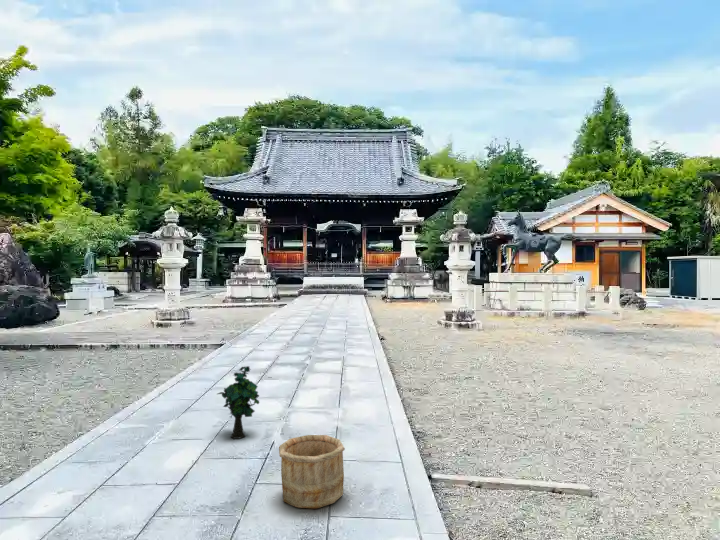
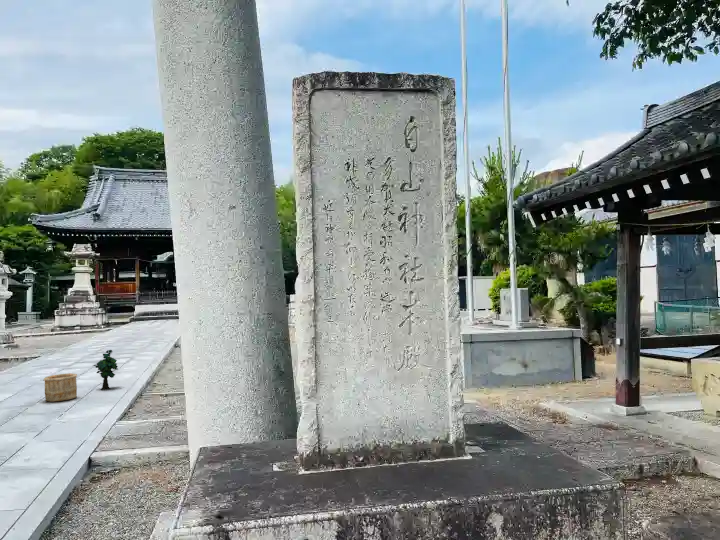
decorative plant: present [218,366,259,439] -> present [94,350,118,390]

